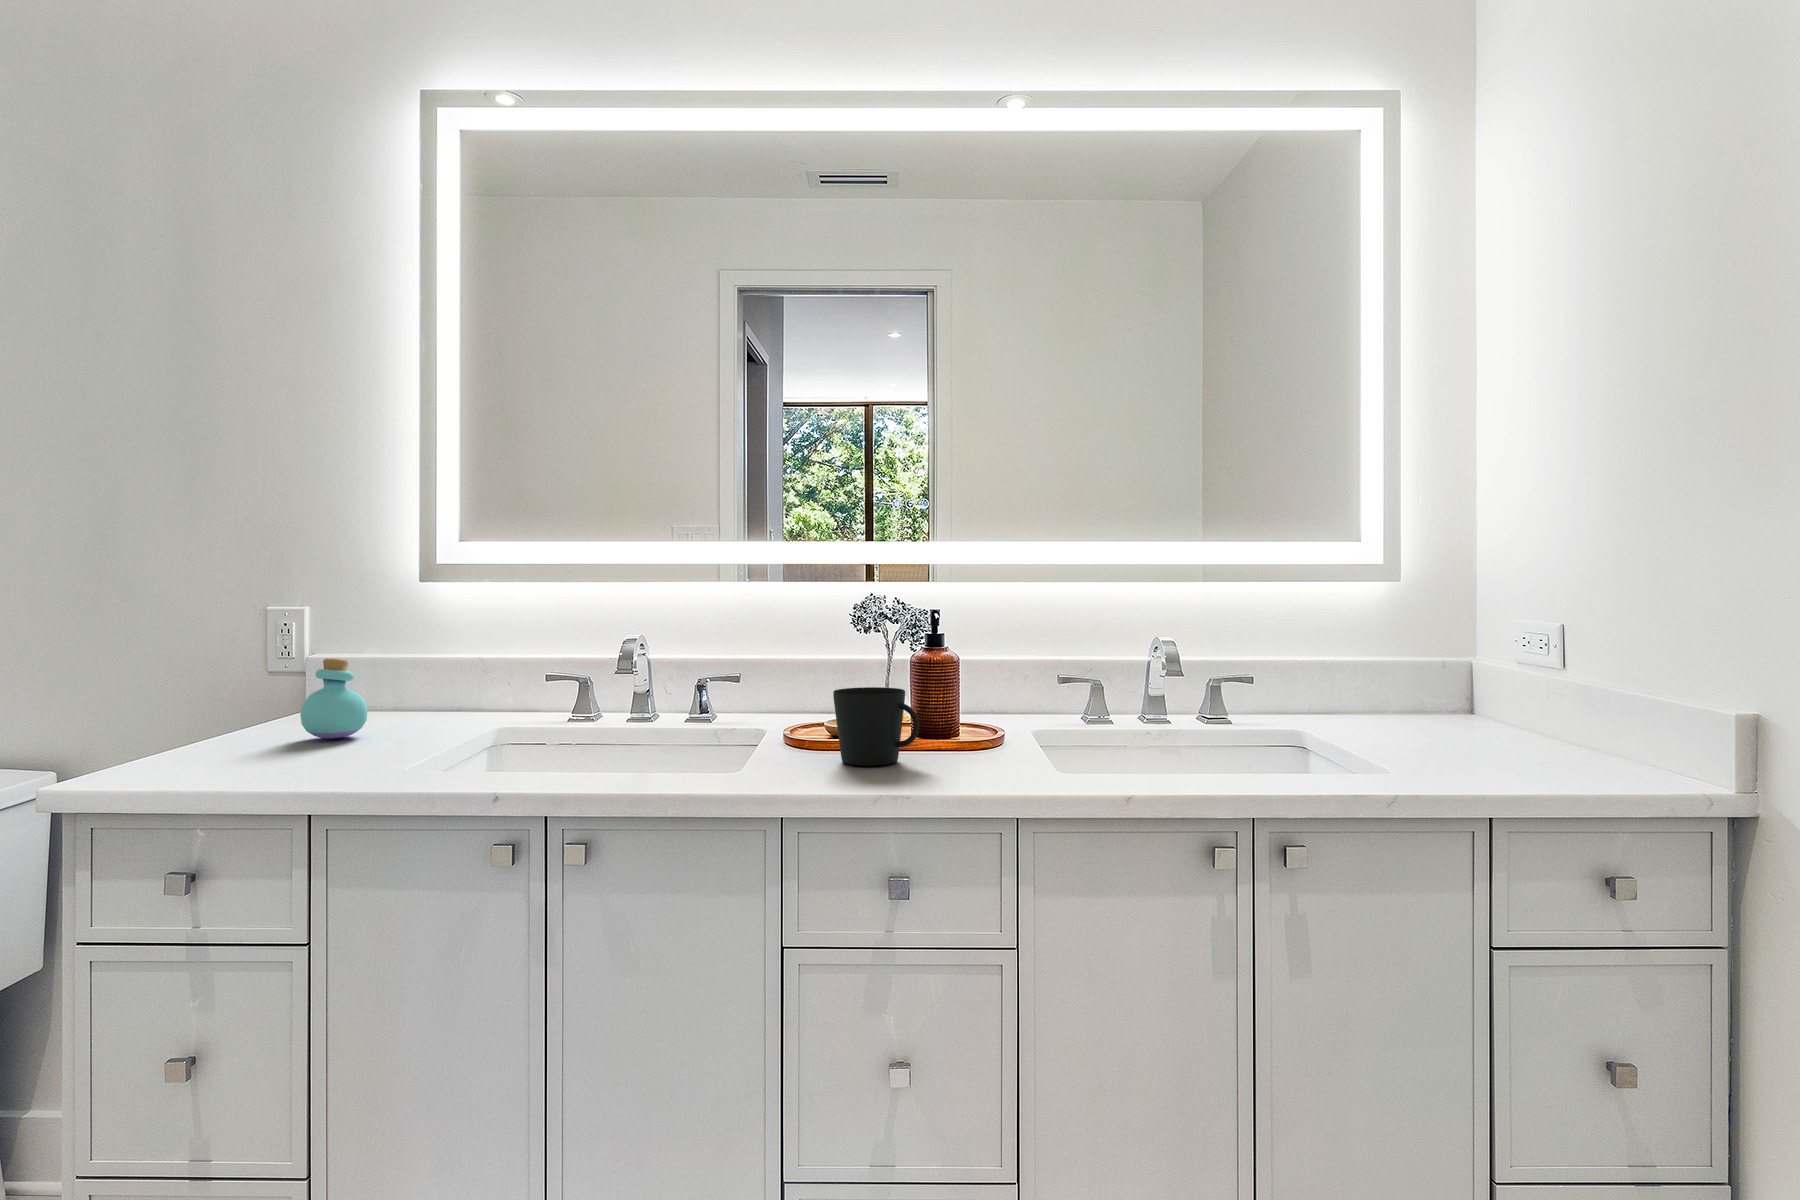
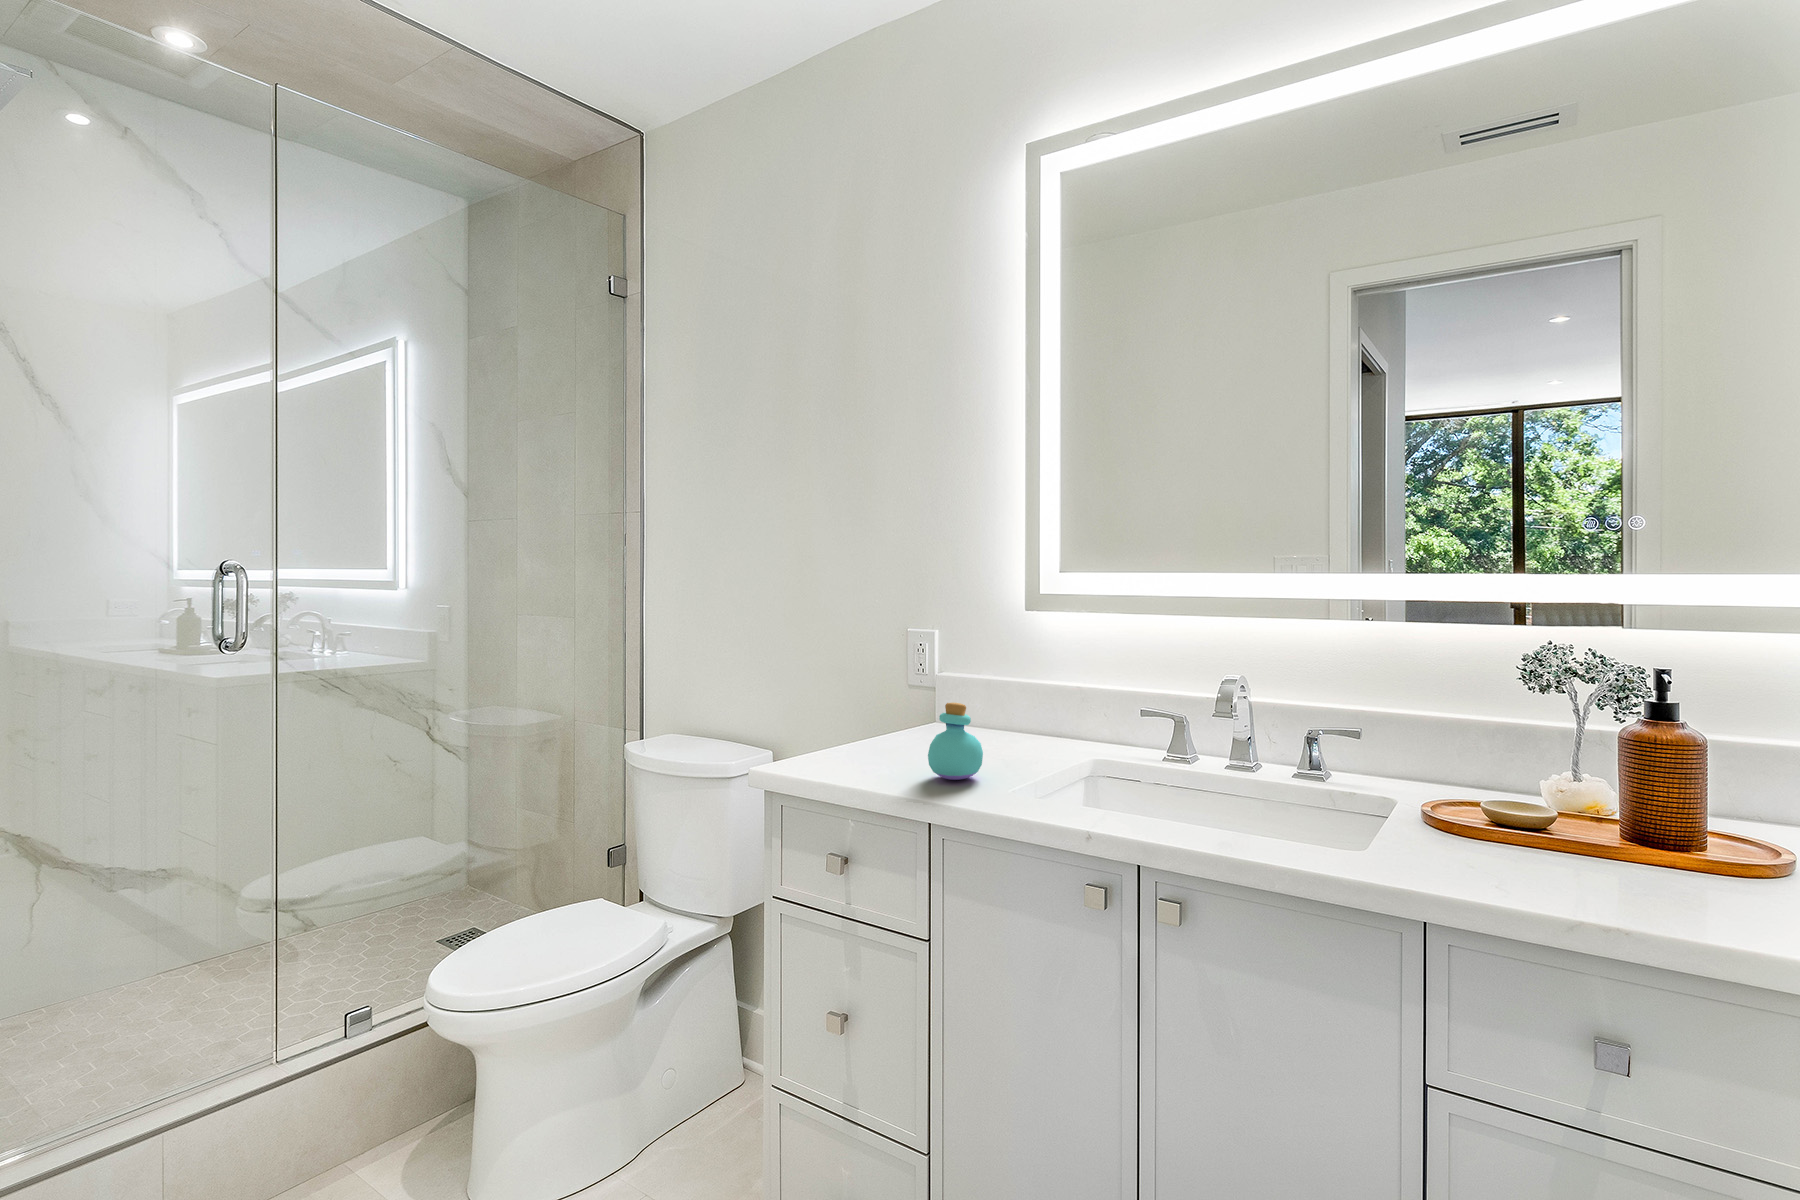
cup: present [833,687,919,766] -> none [1564,779,1707,888]

